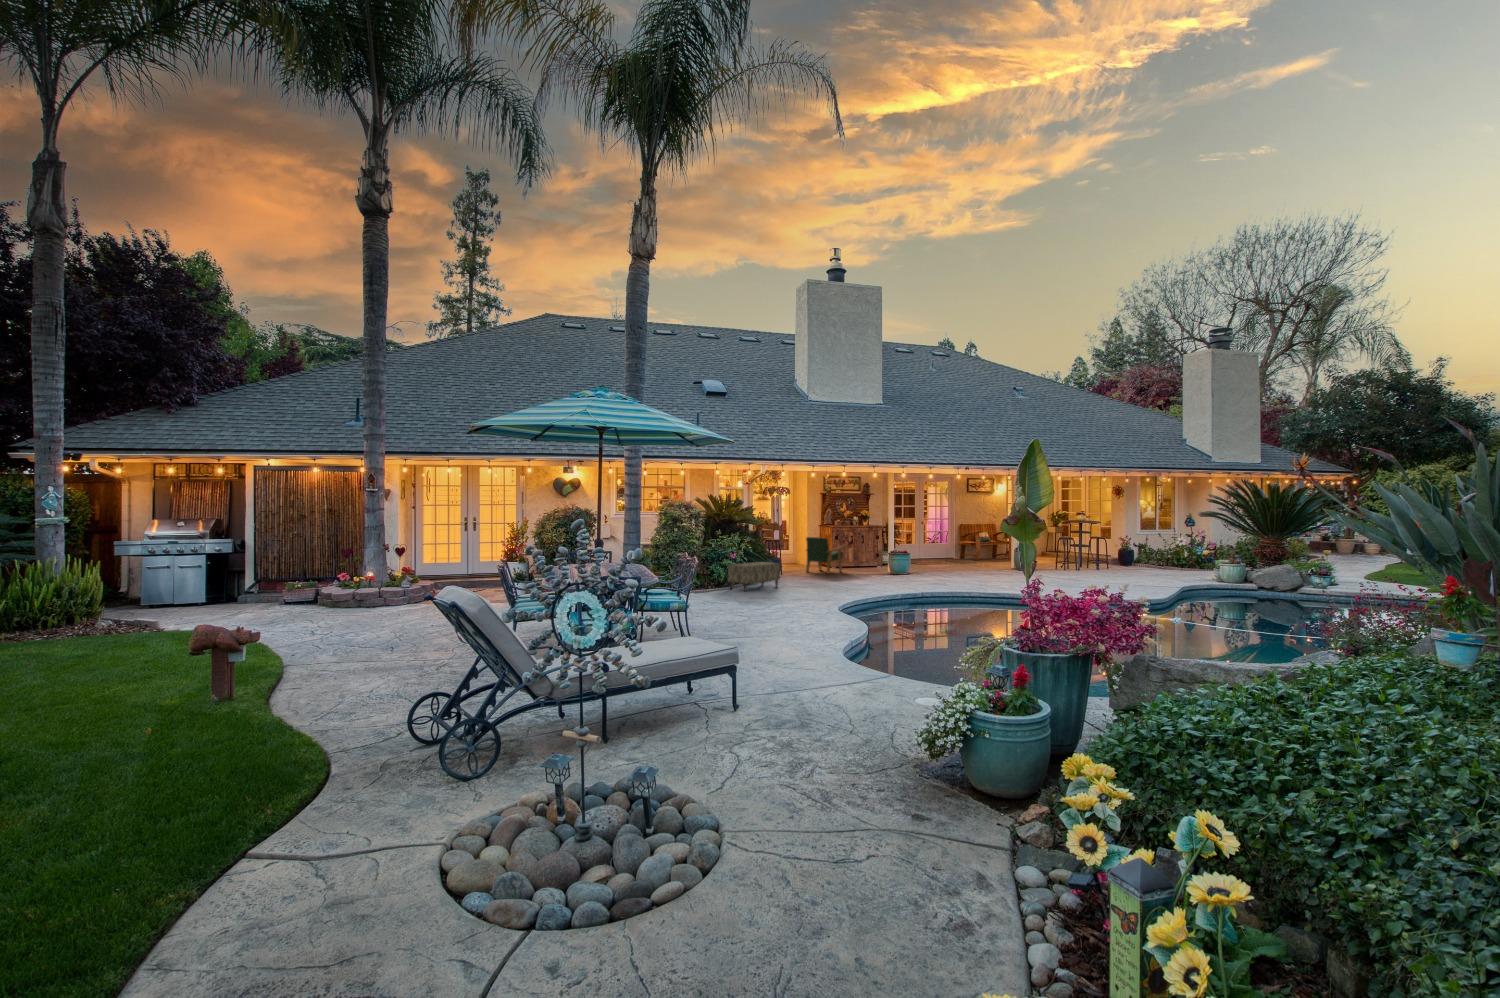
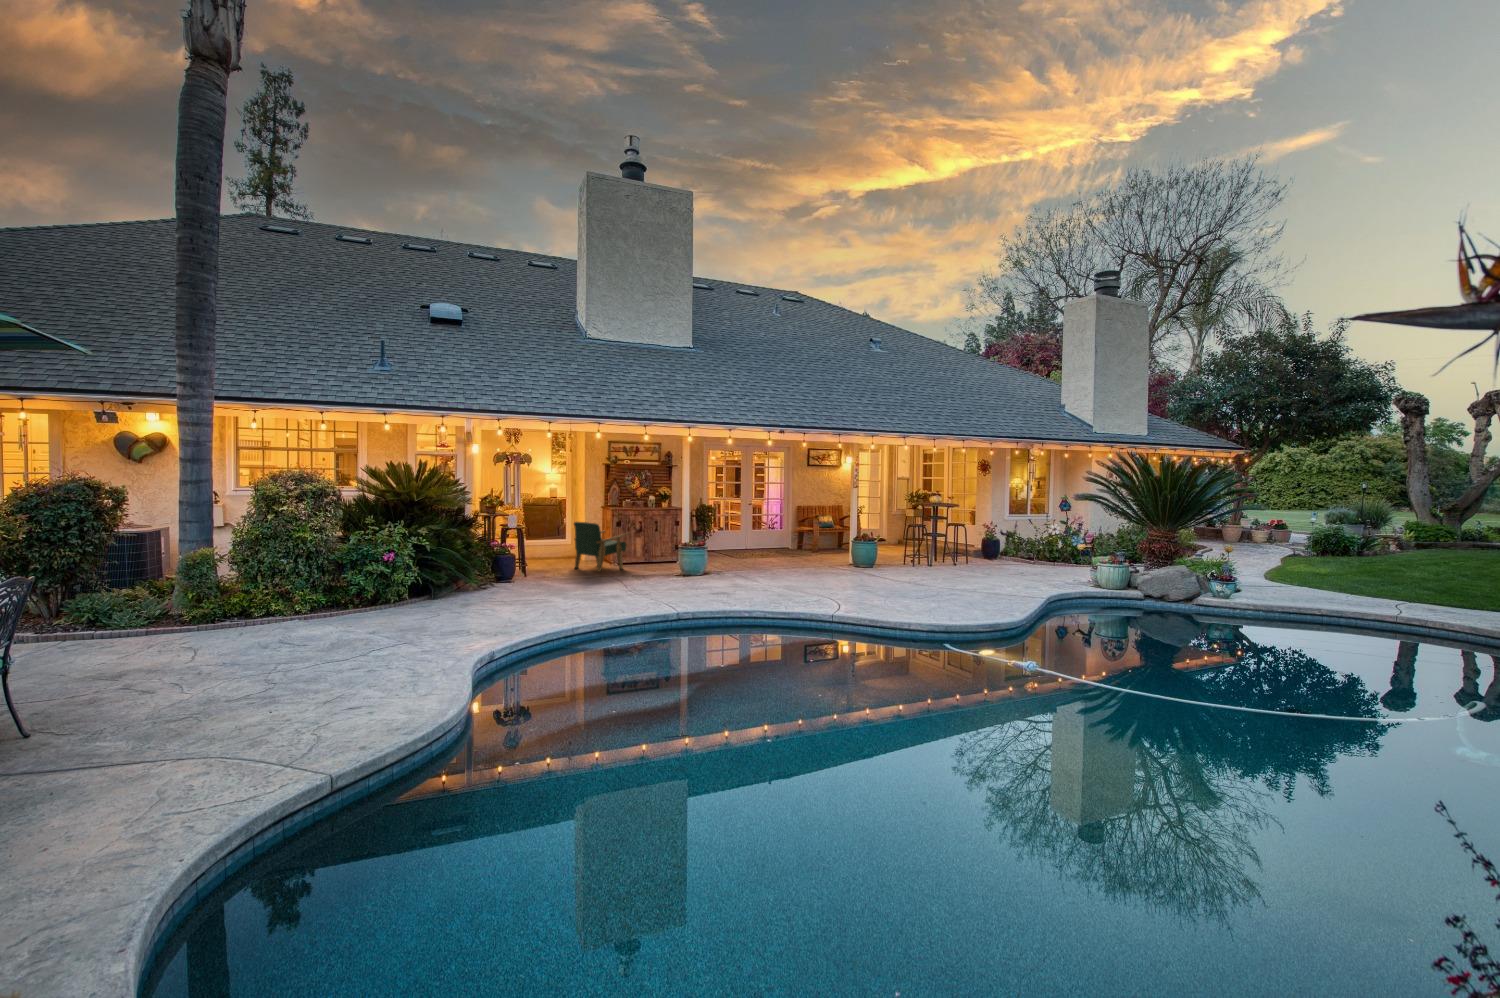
bench: present [728,562,780,591] -> none [387,561,481,610]

